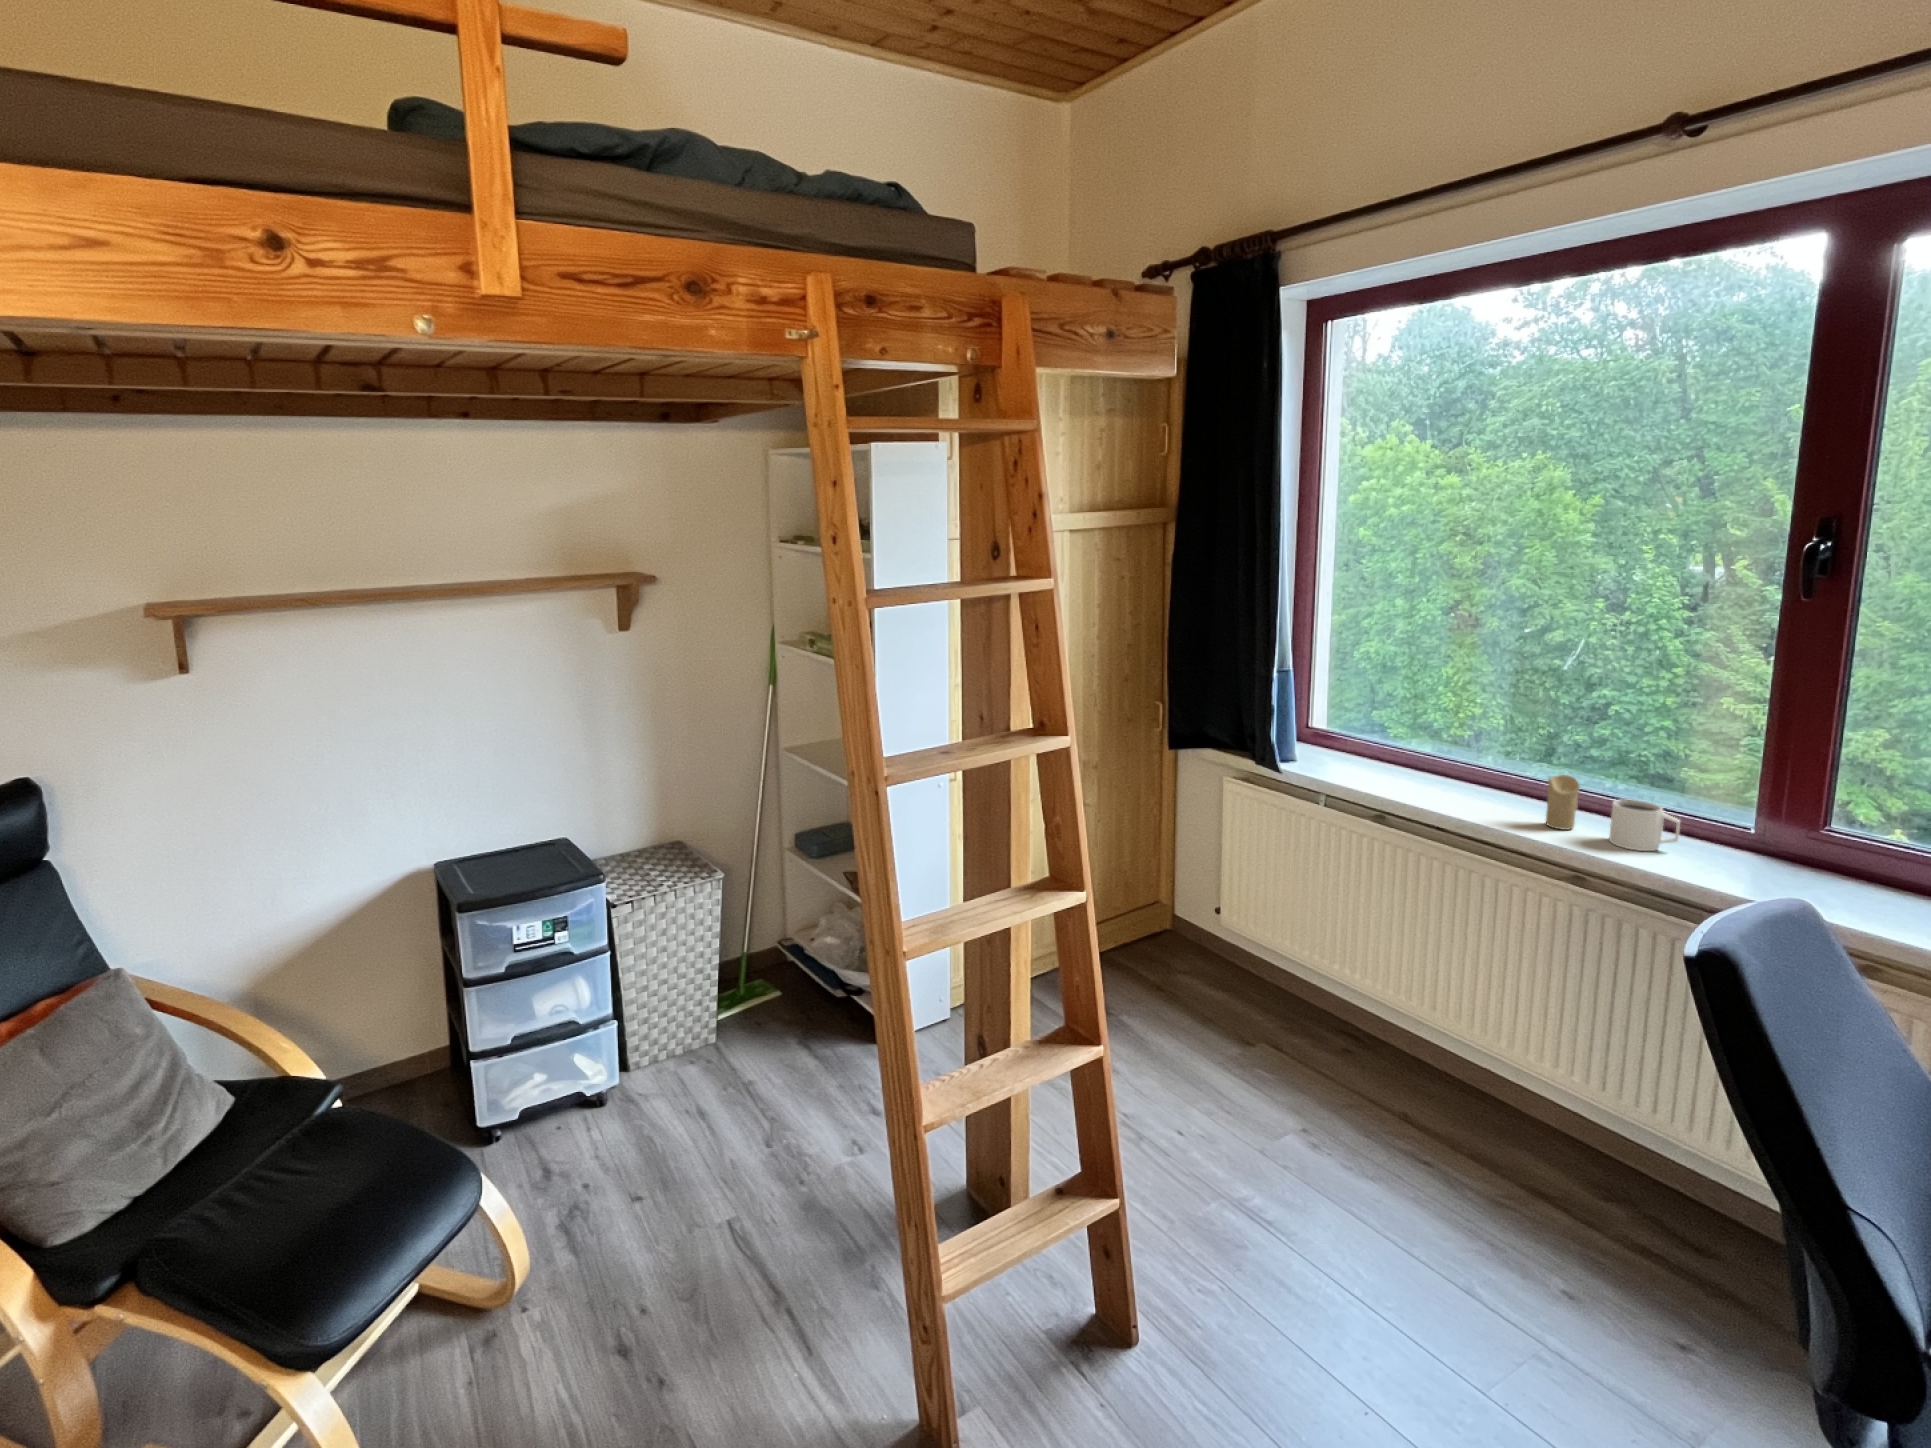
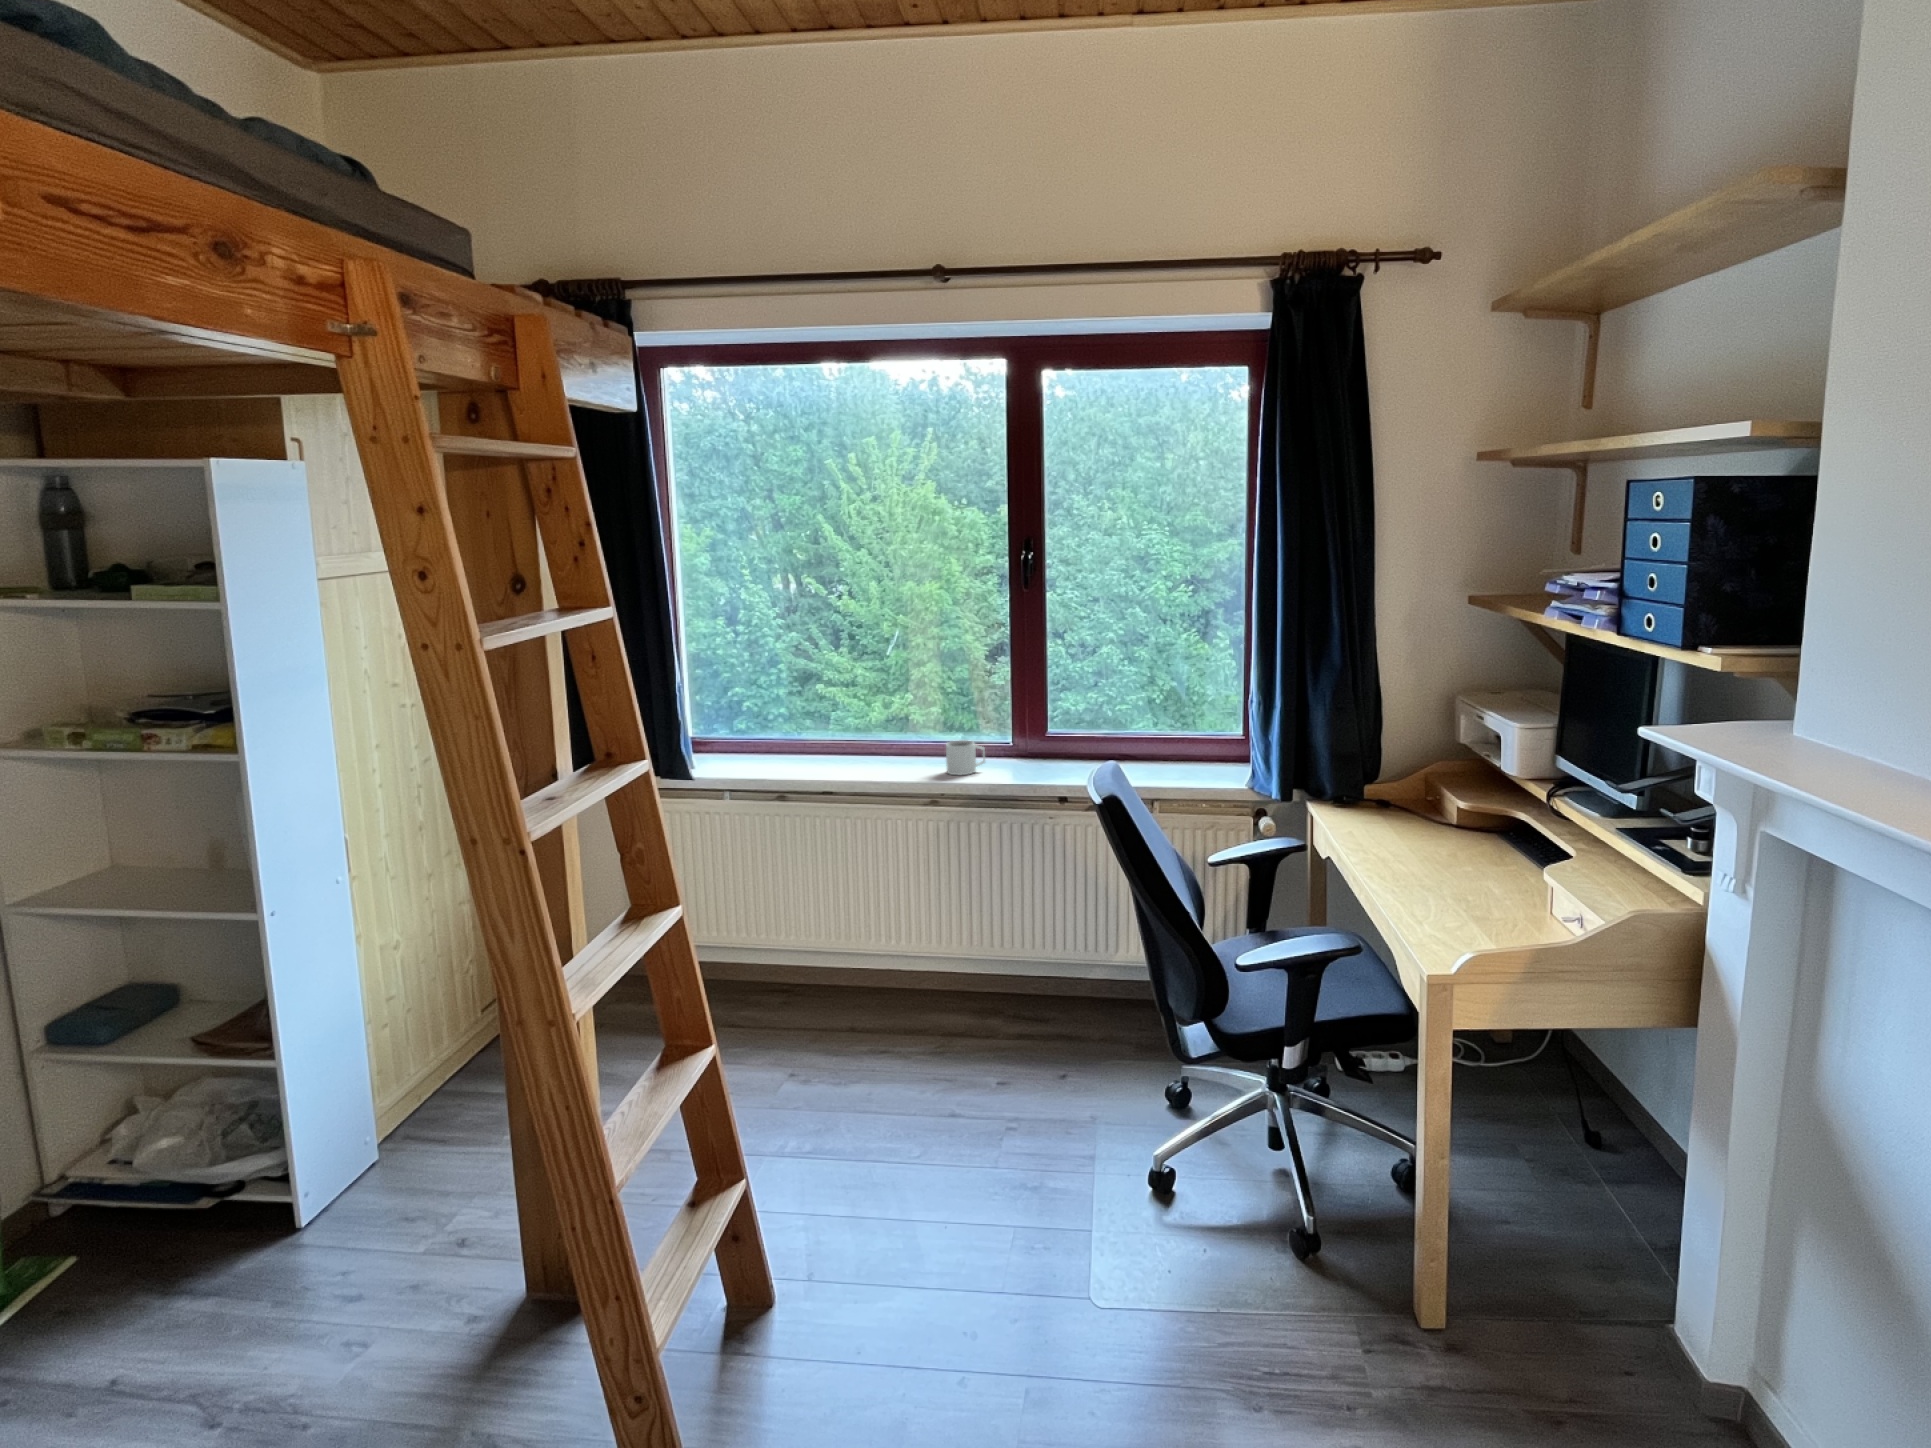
candle: present [1546,775,1580,830] -> none [903,733,923,774]

